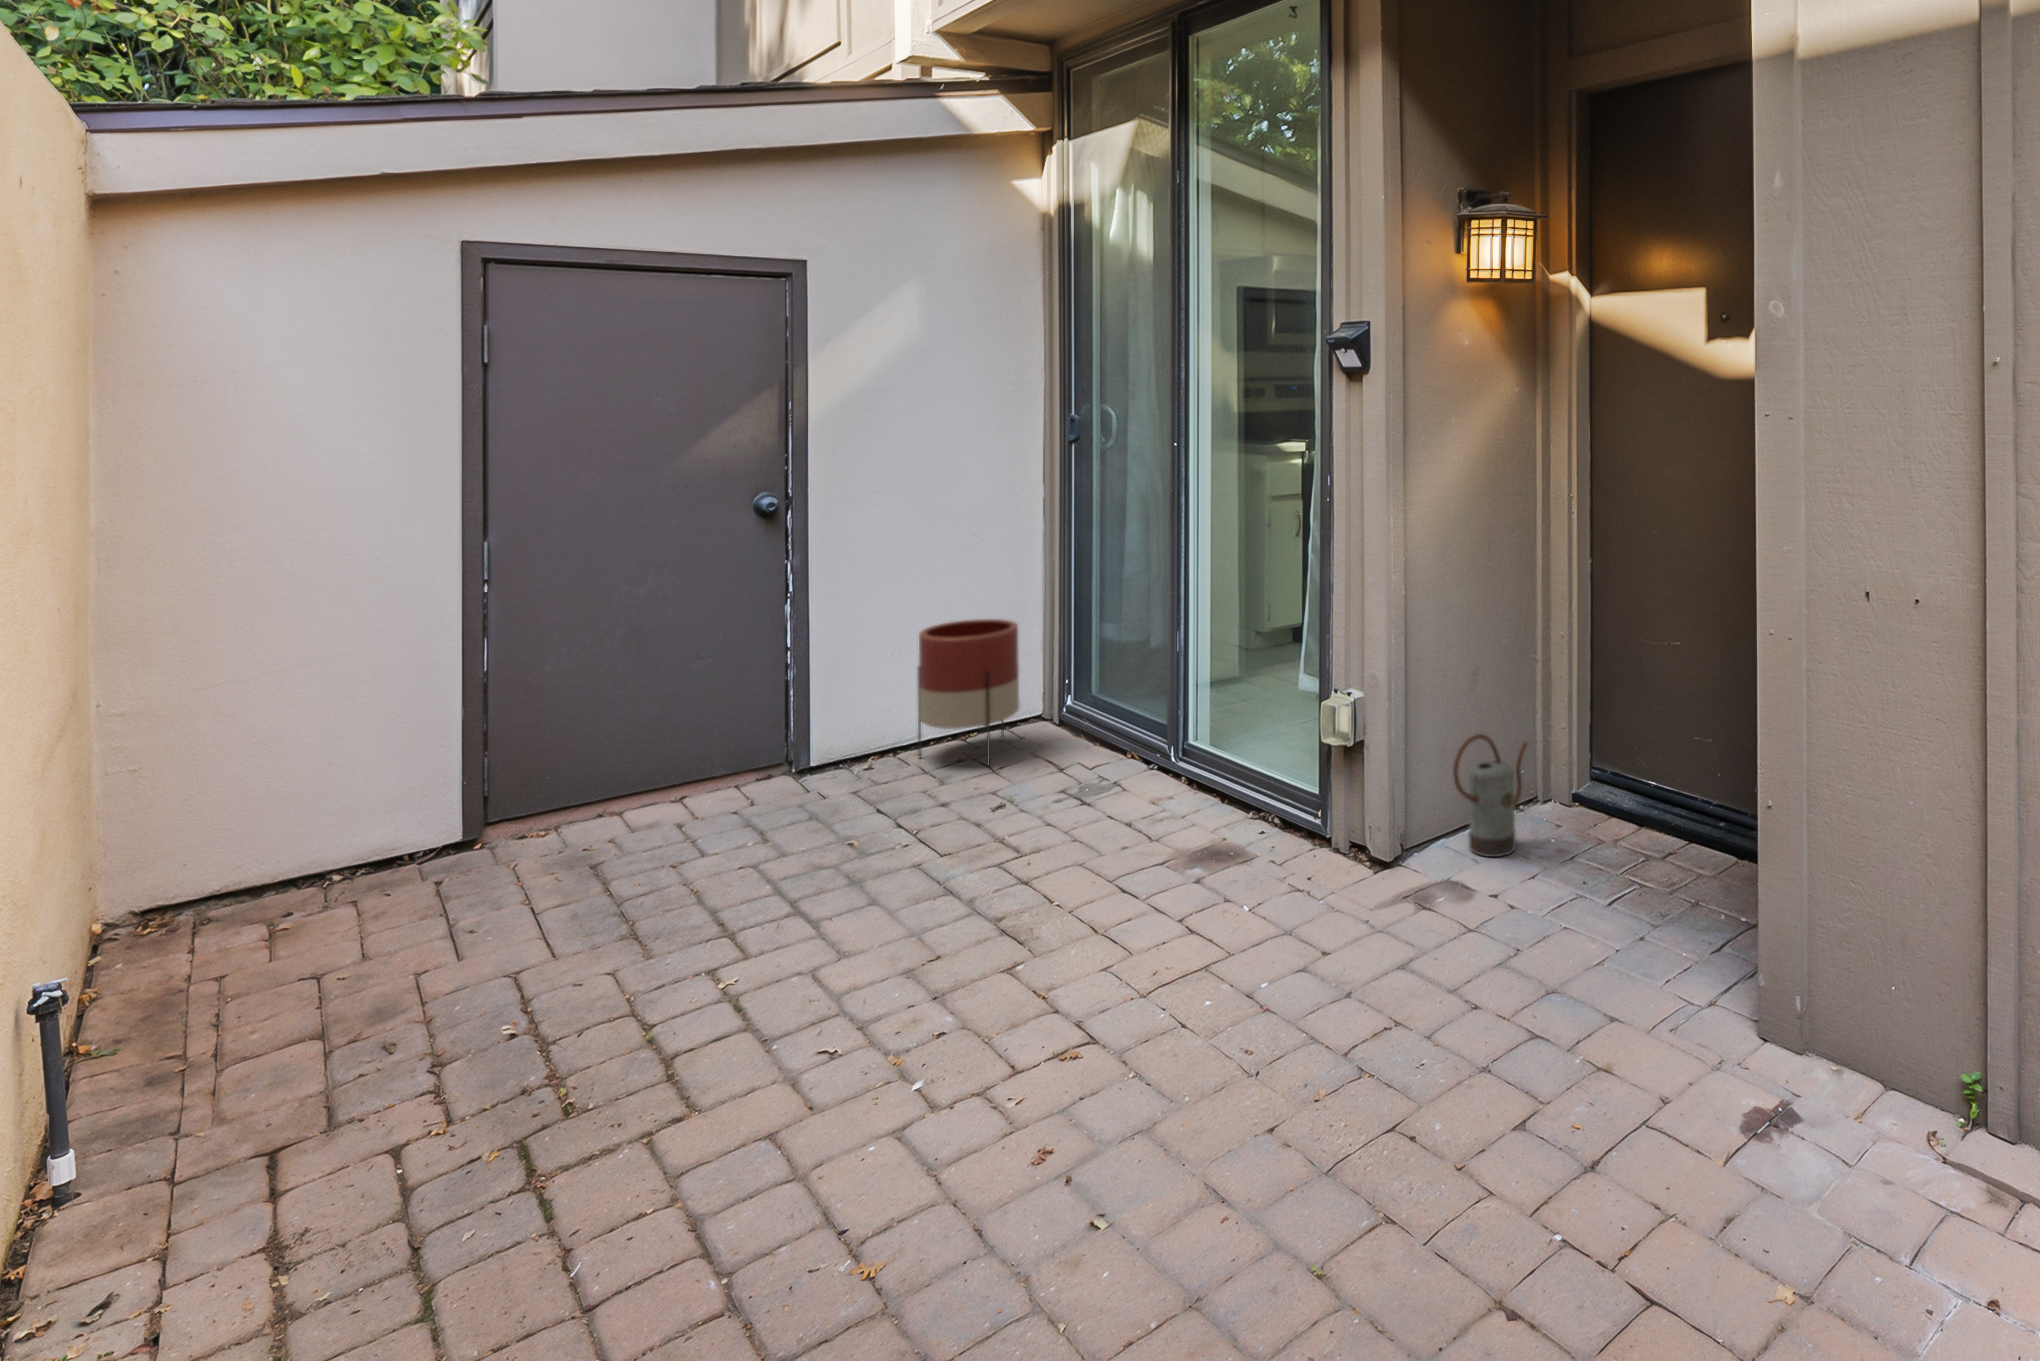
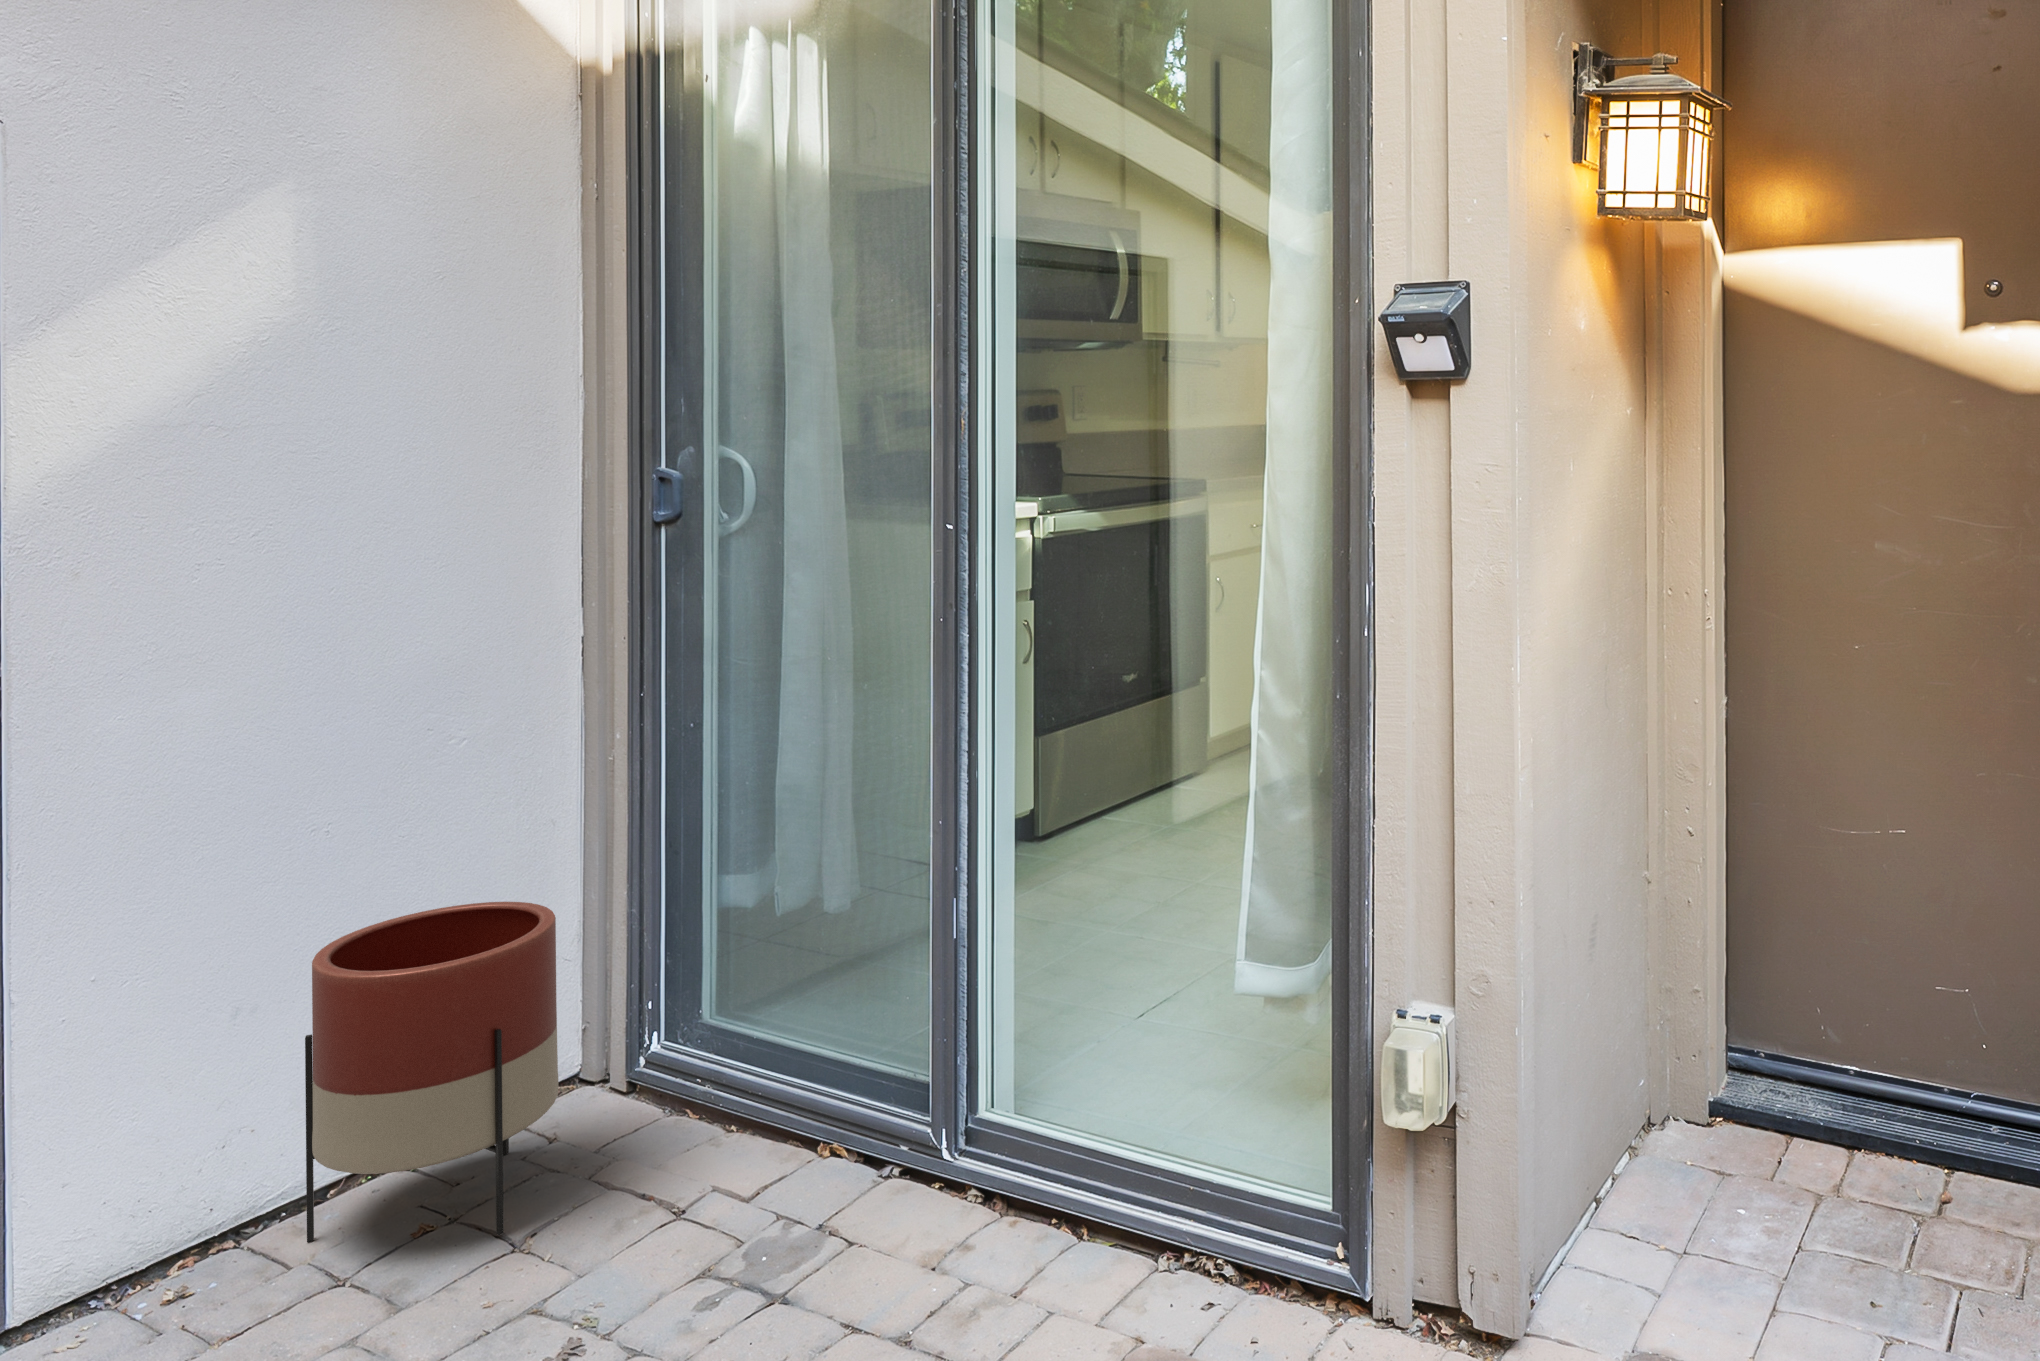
watering can: present [1453,734,1527,857] -> none [1611,1039,1698,1274]

